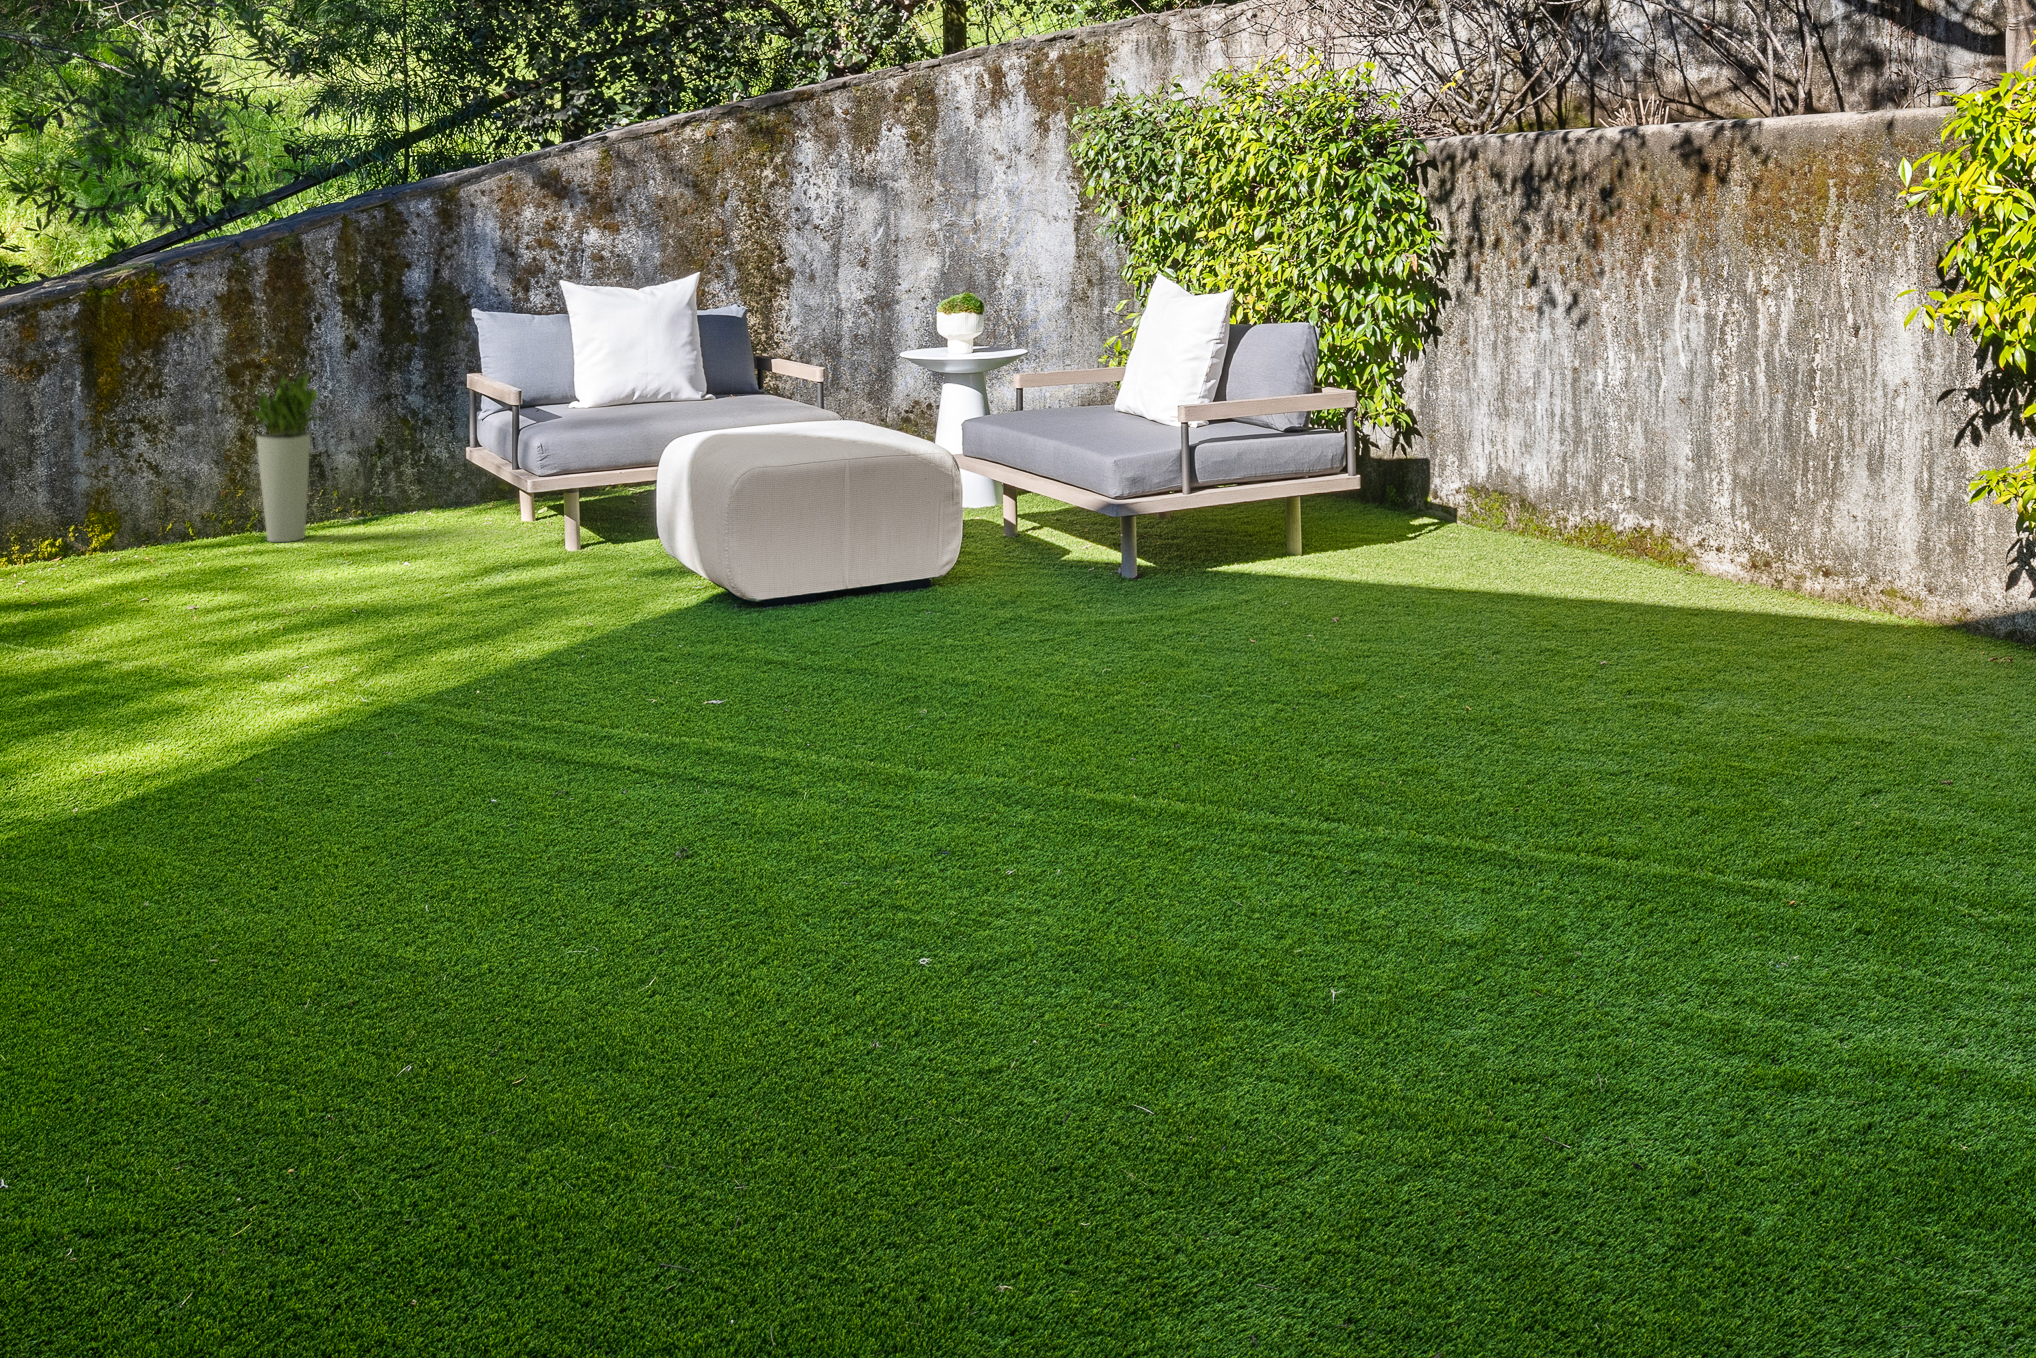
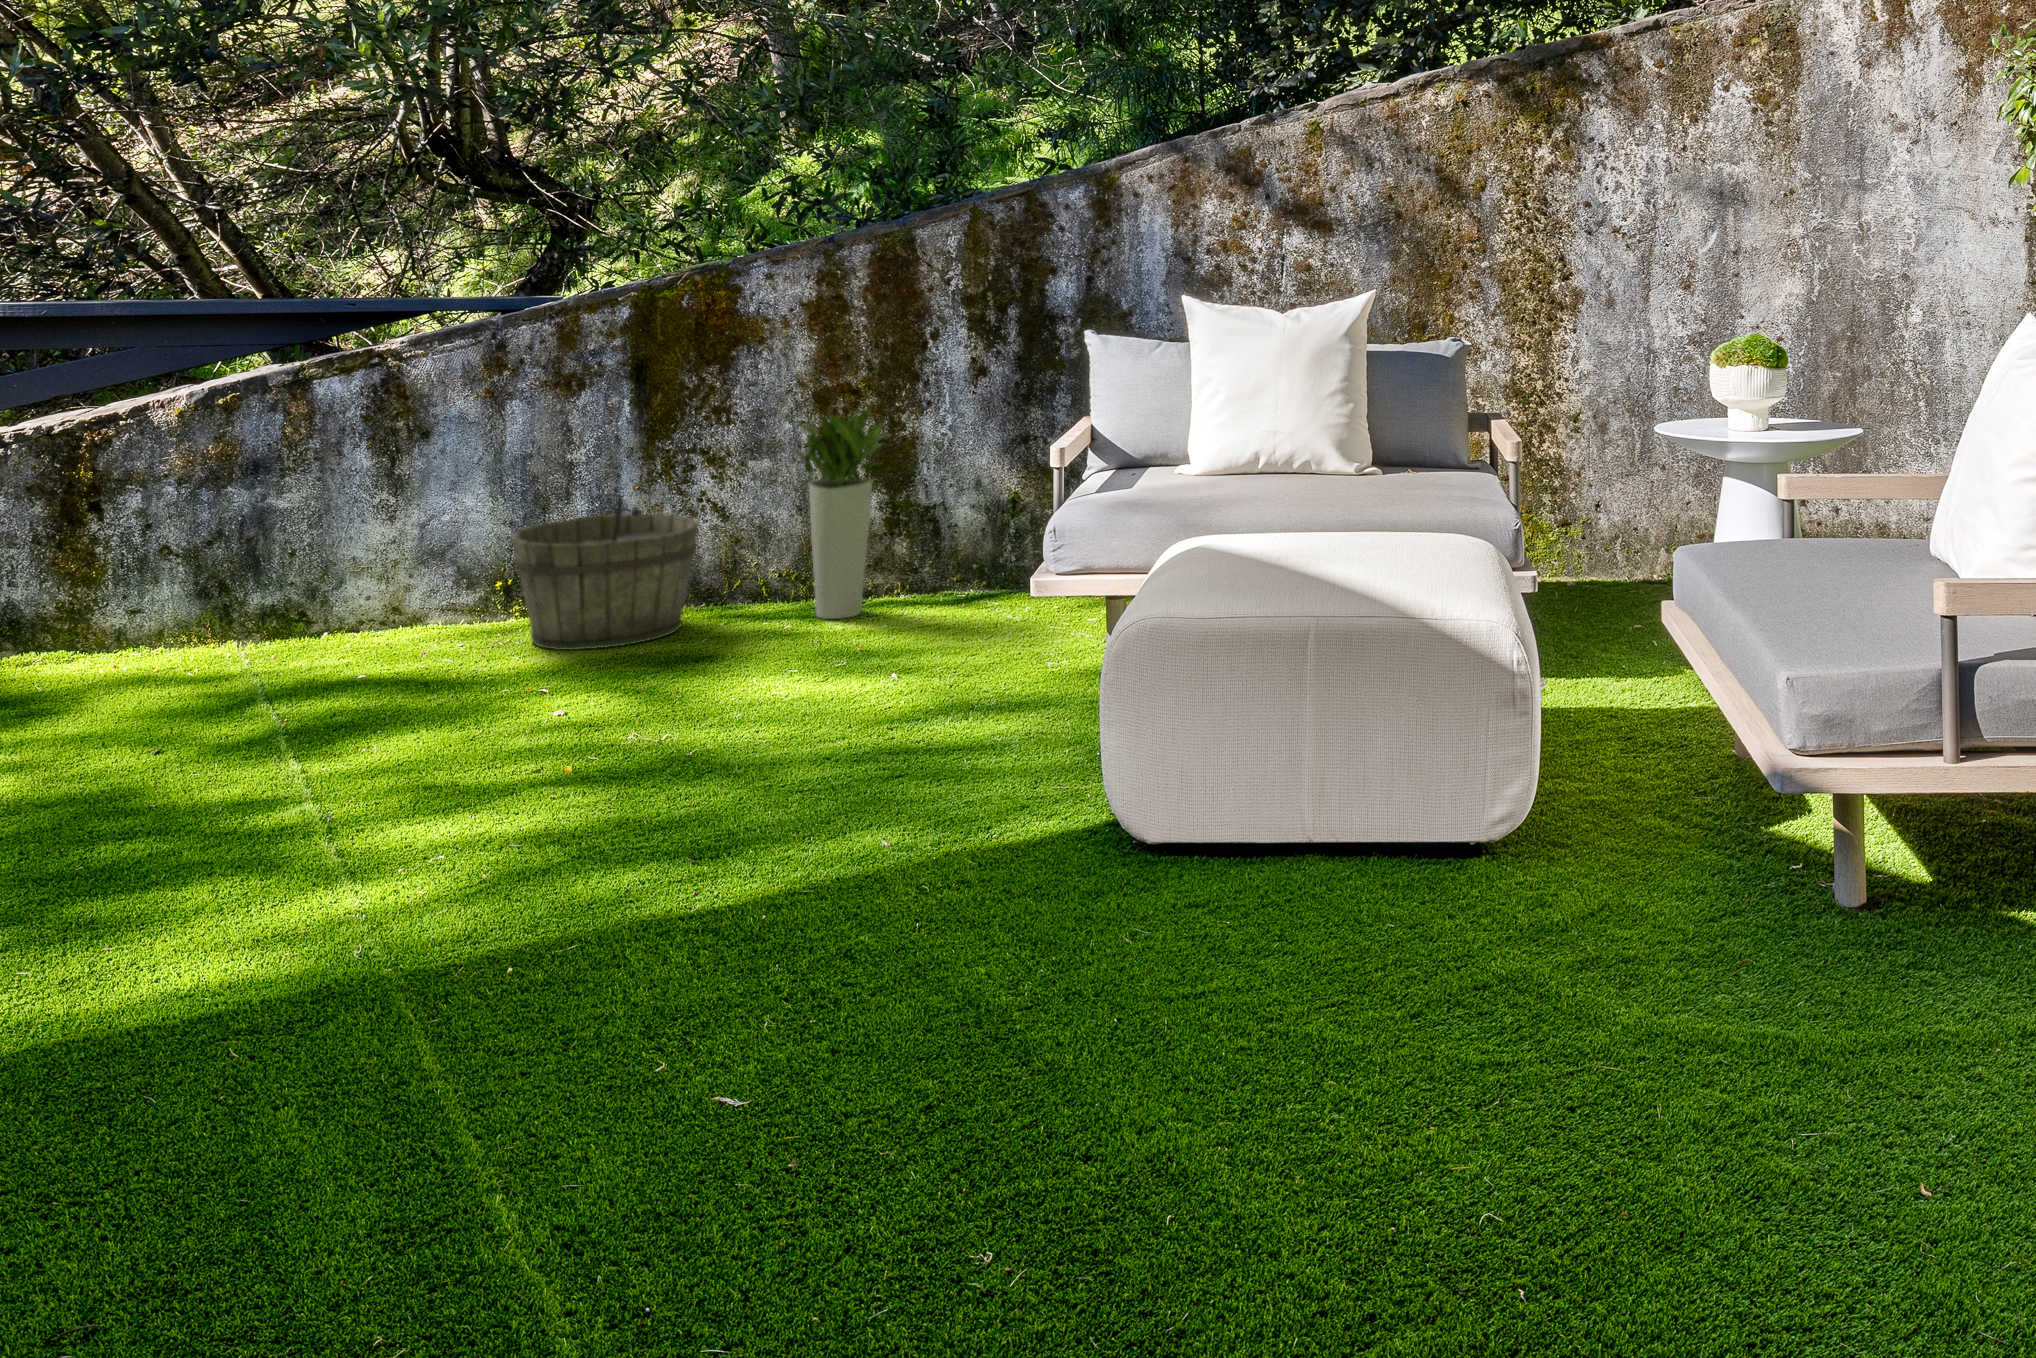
wooden bucket: none [21,448,185,580] -> present [512,487,699,650]

